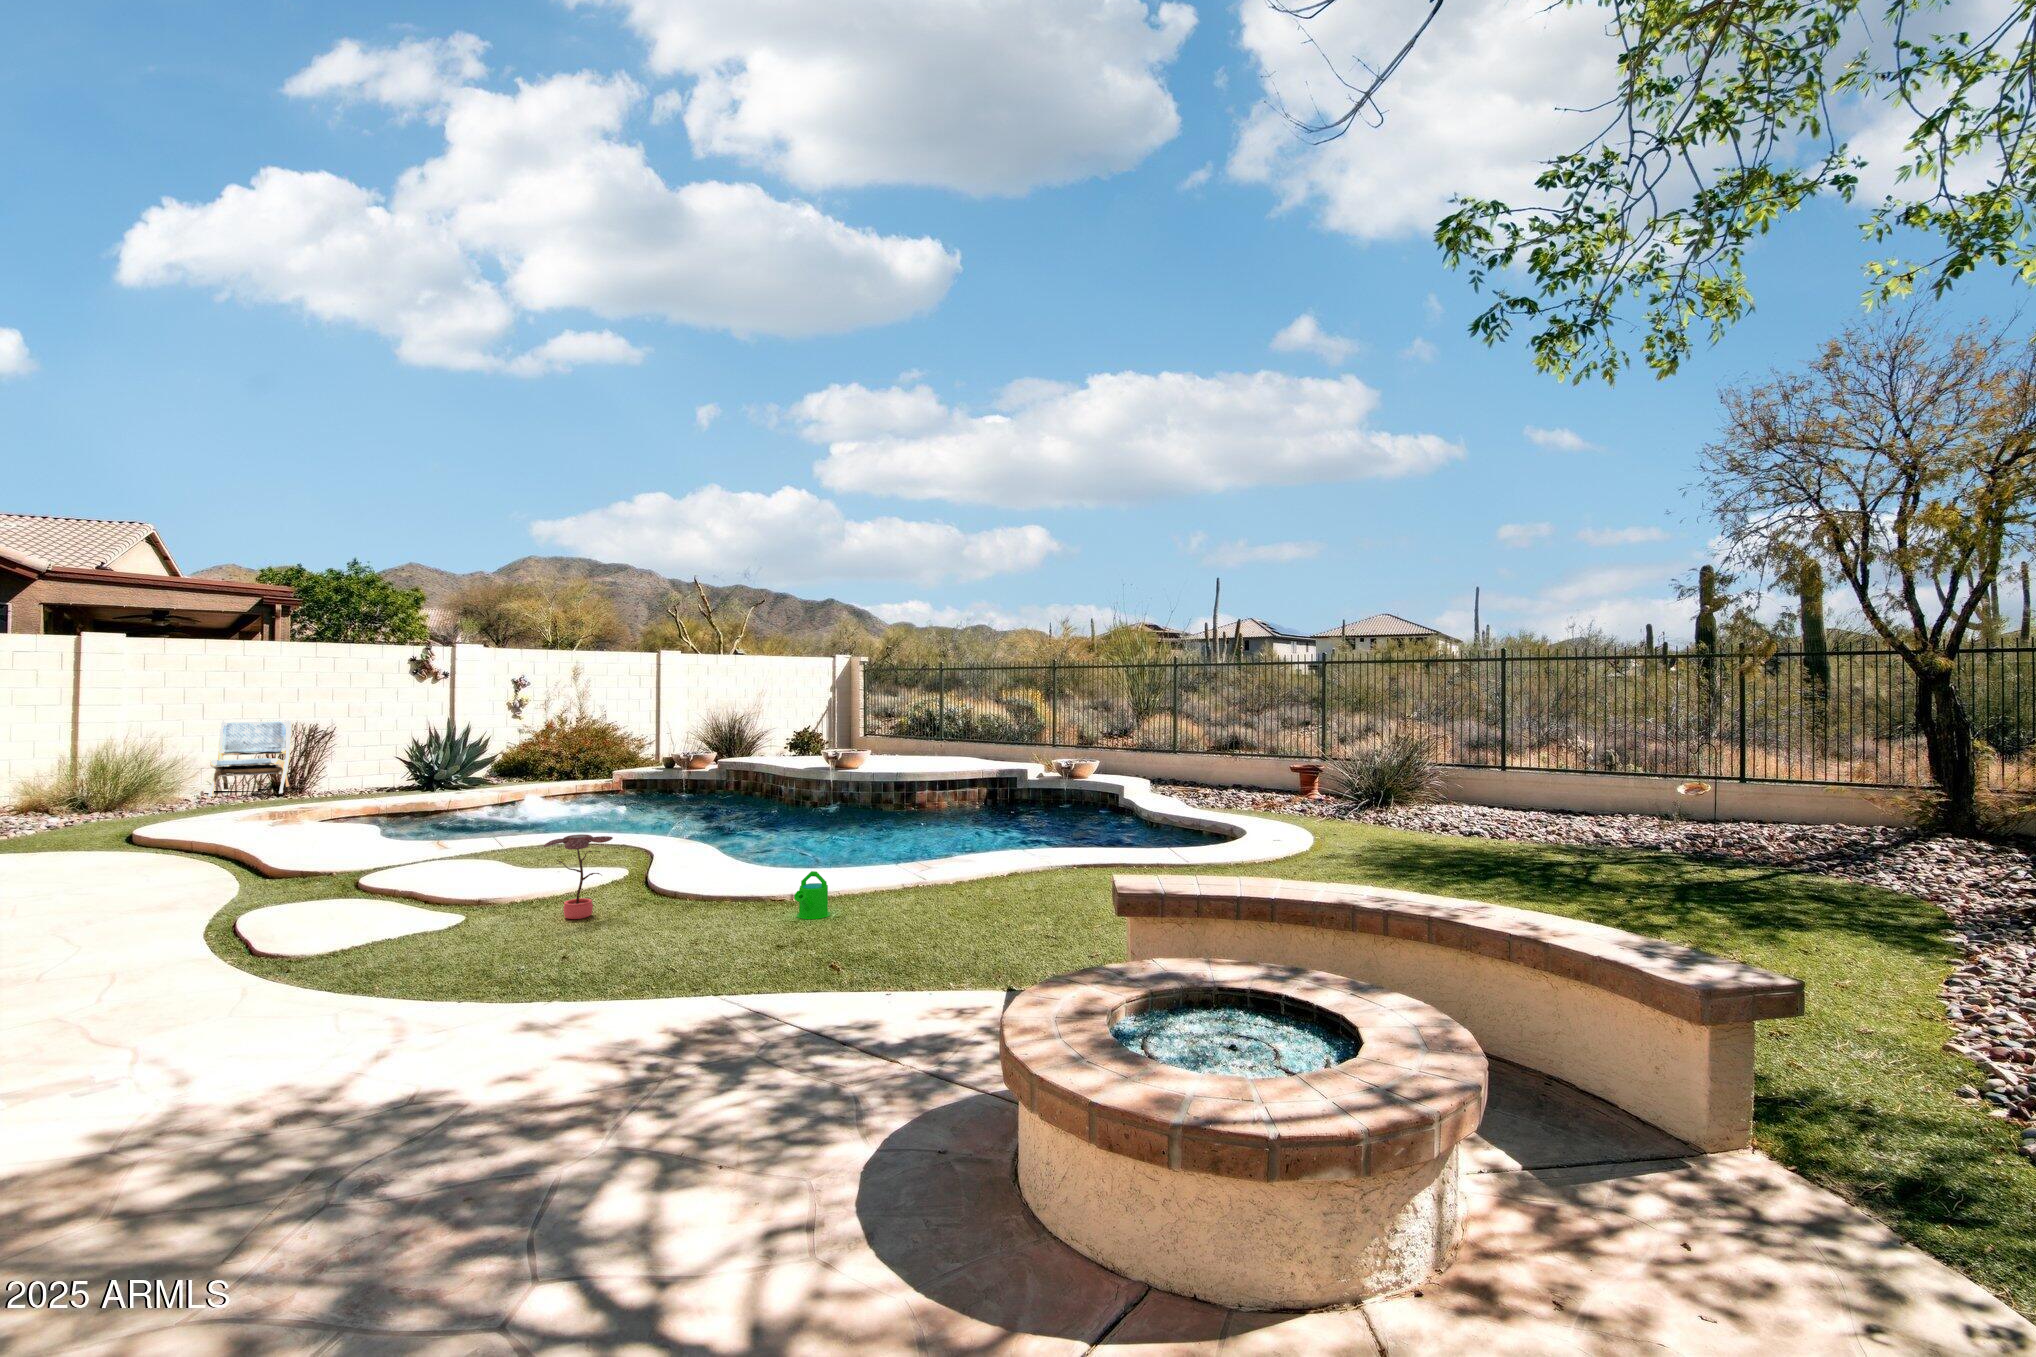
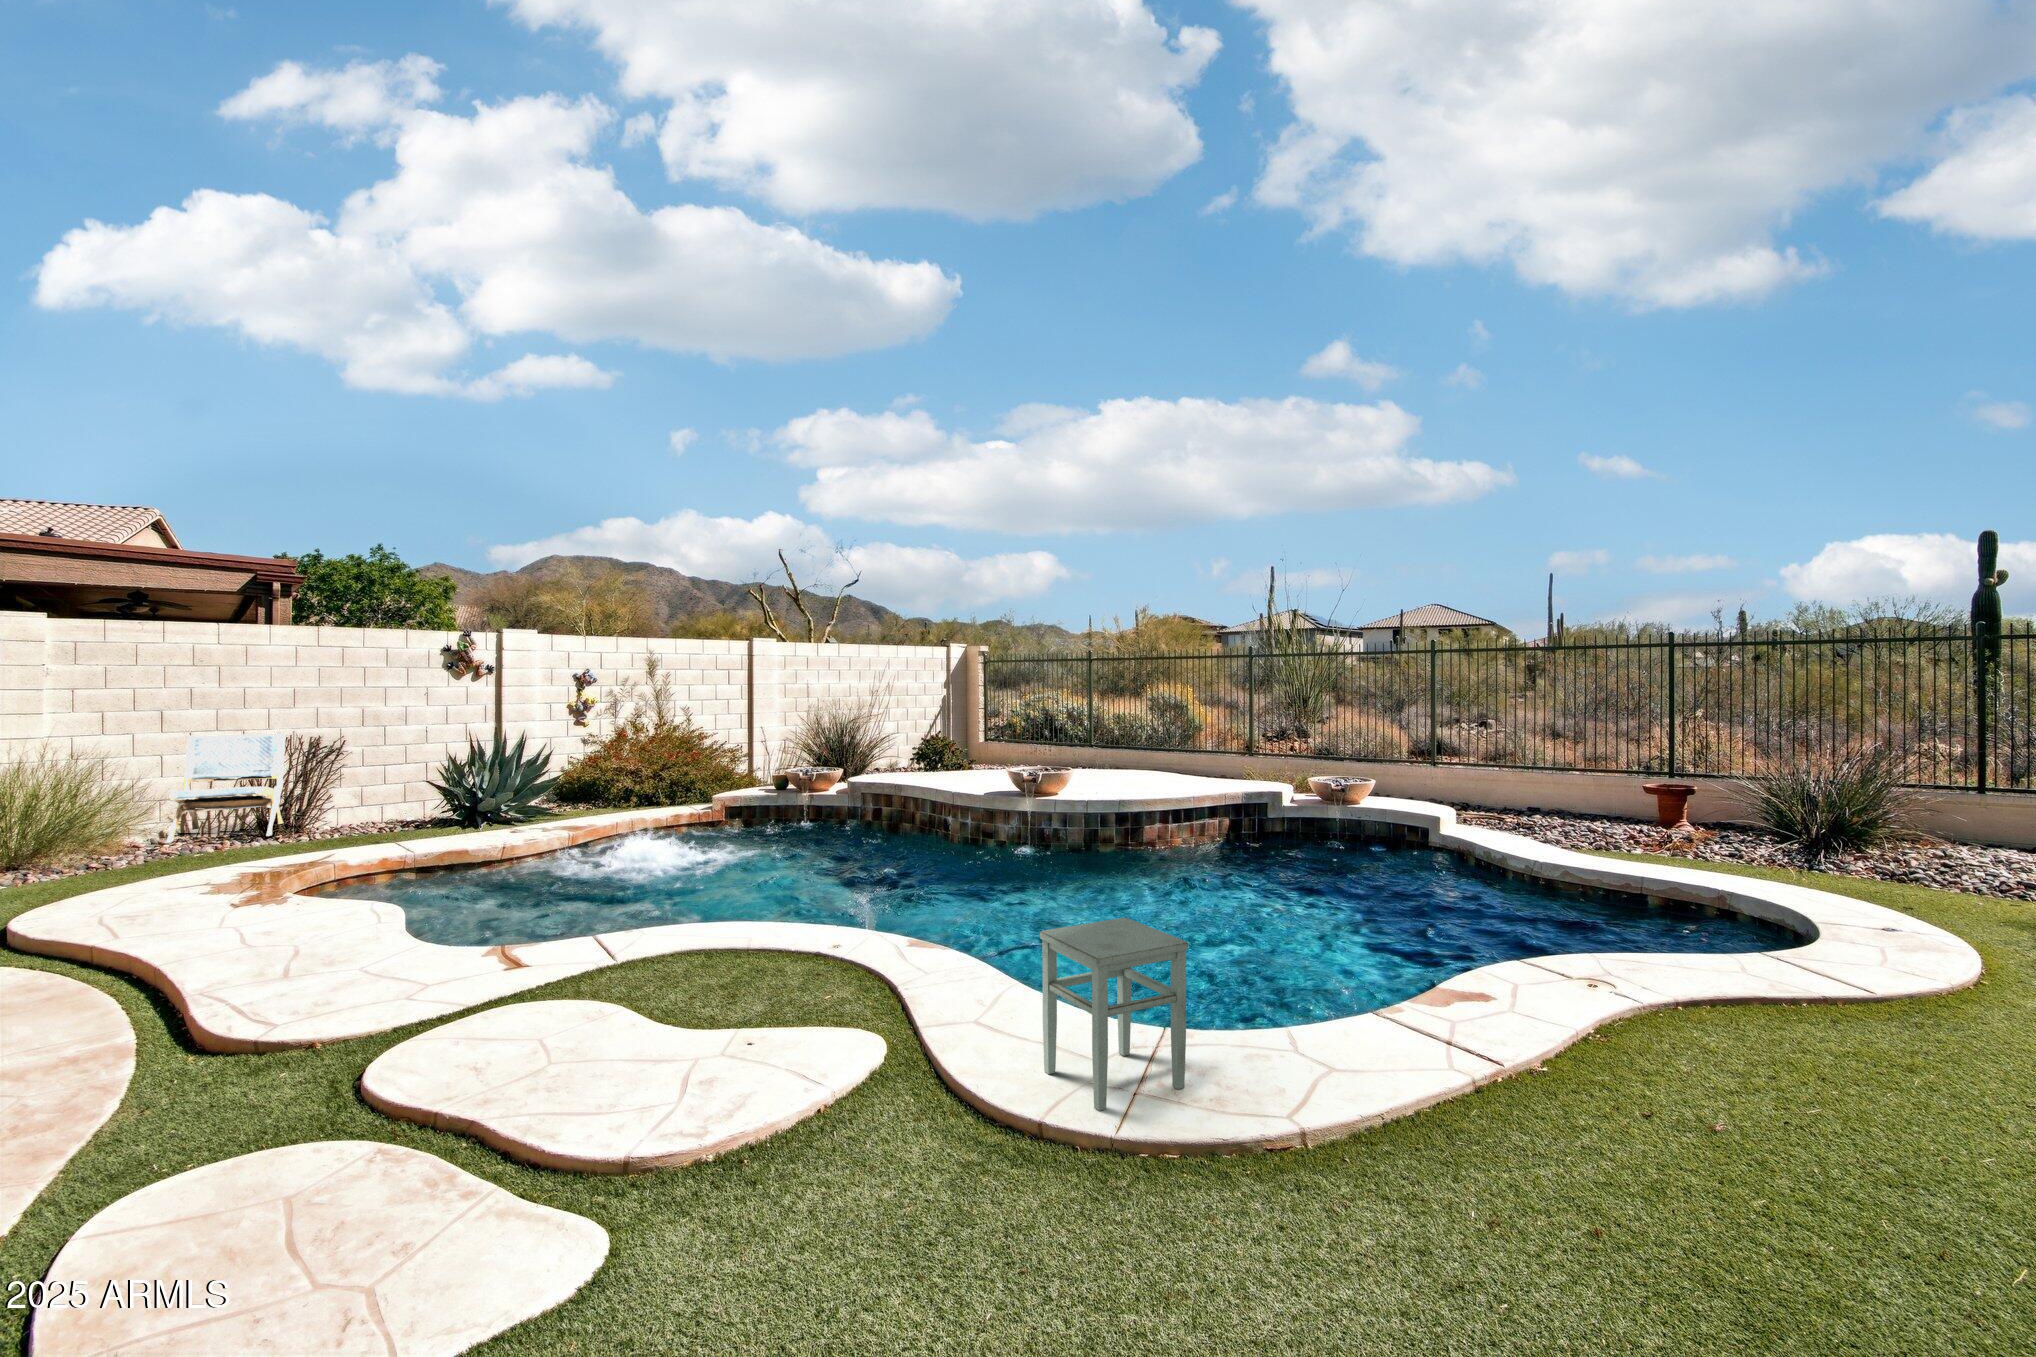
stool: none [703,812,770,896] -> present [1040,918,1188,1111]
potted plant: present [543,834,613,919] -> none [782,1005,926,1216]
watering can: present [794,871,830,919] -> none [1346,1093,1431,1215]

